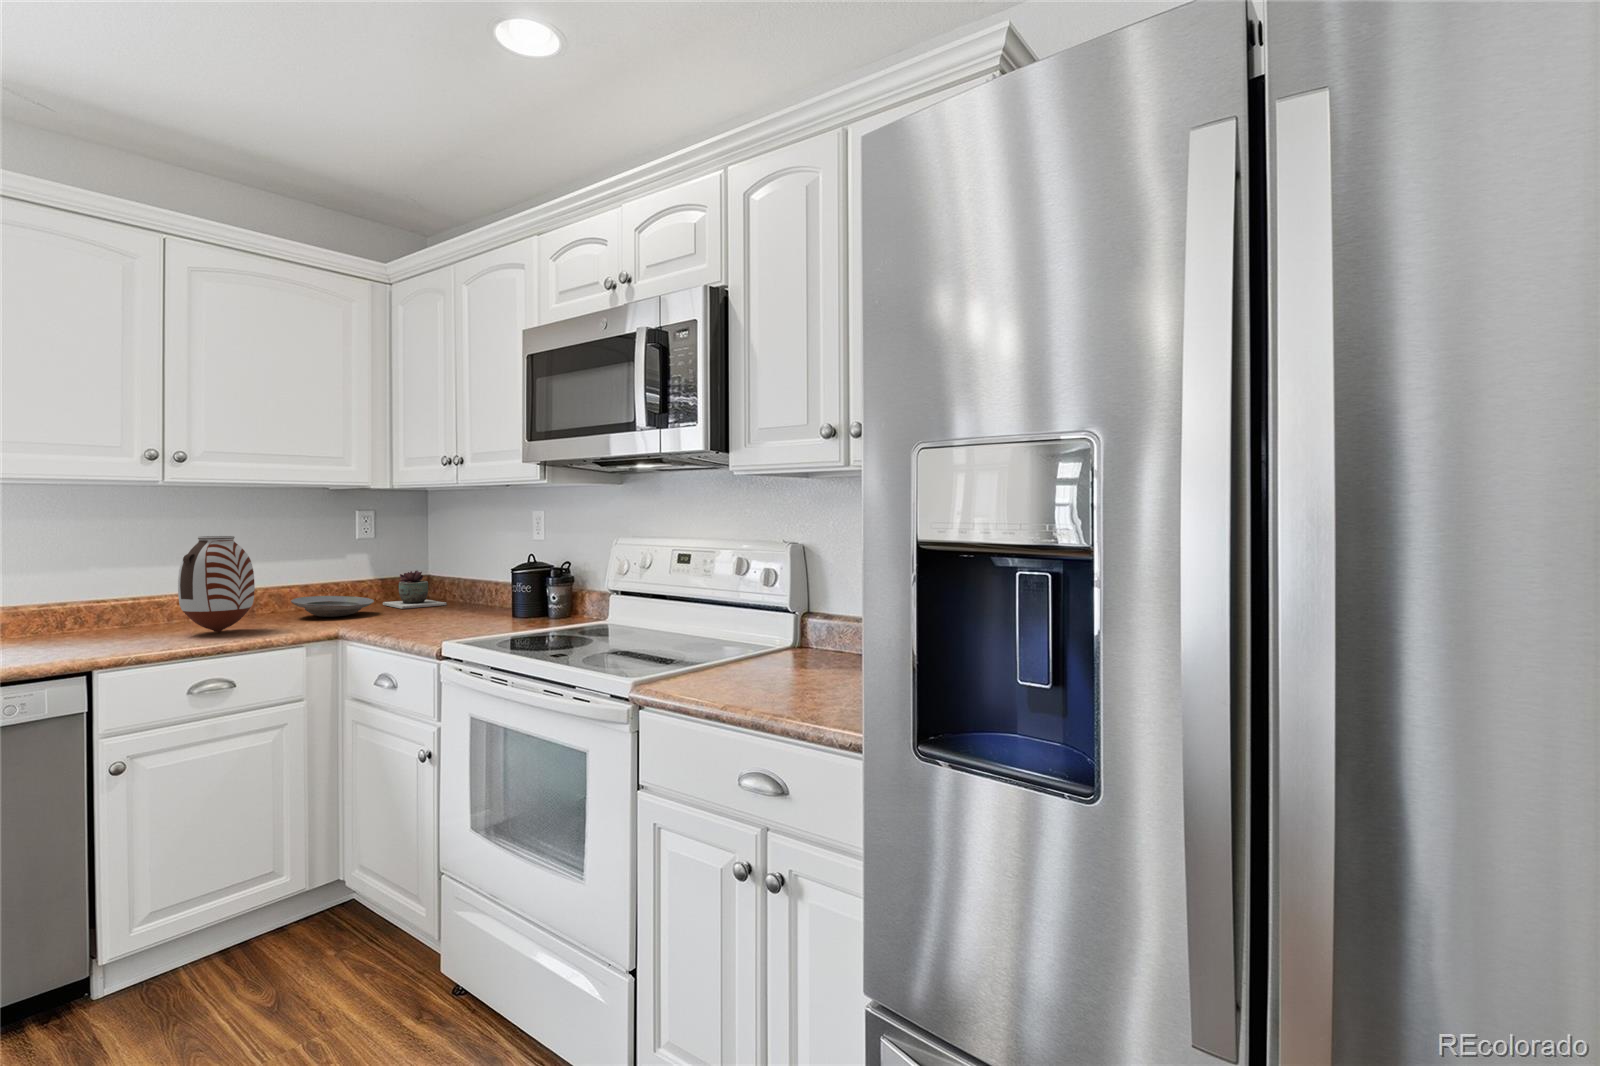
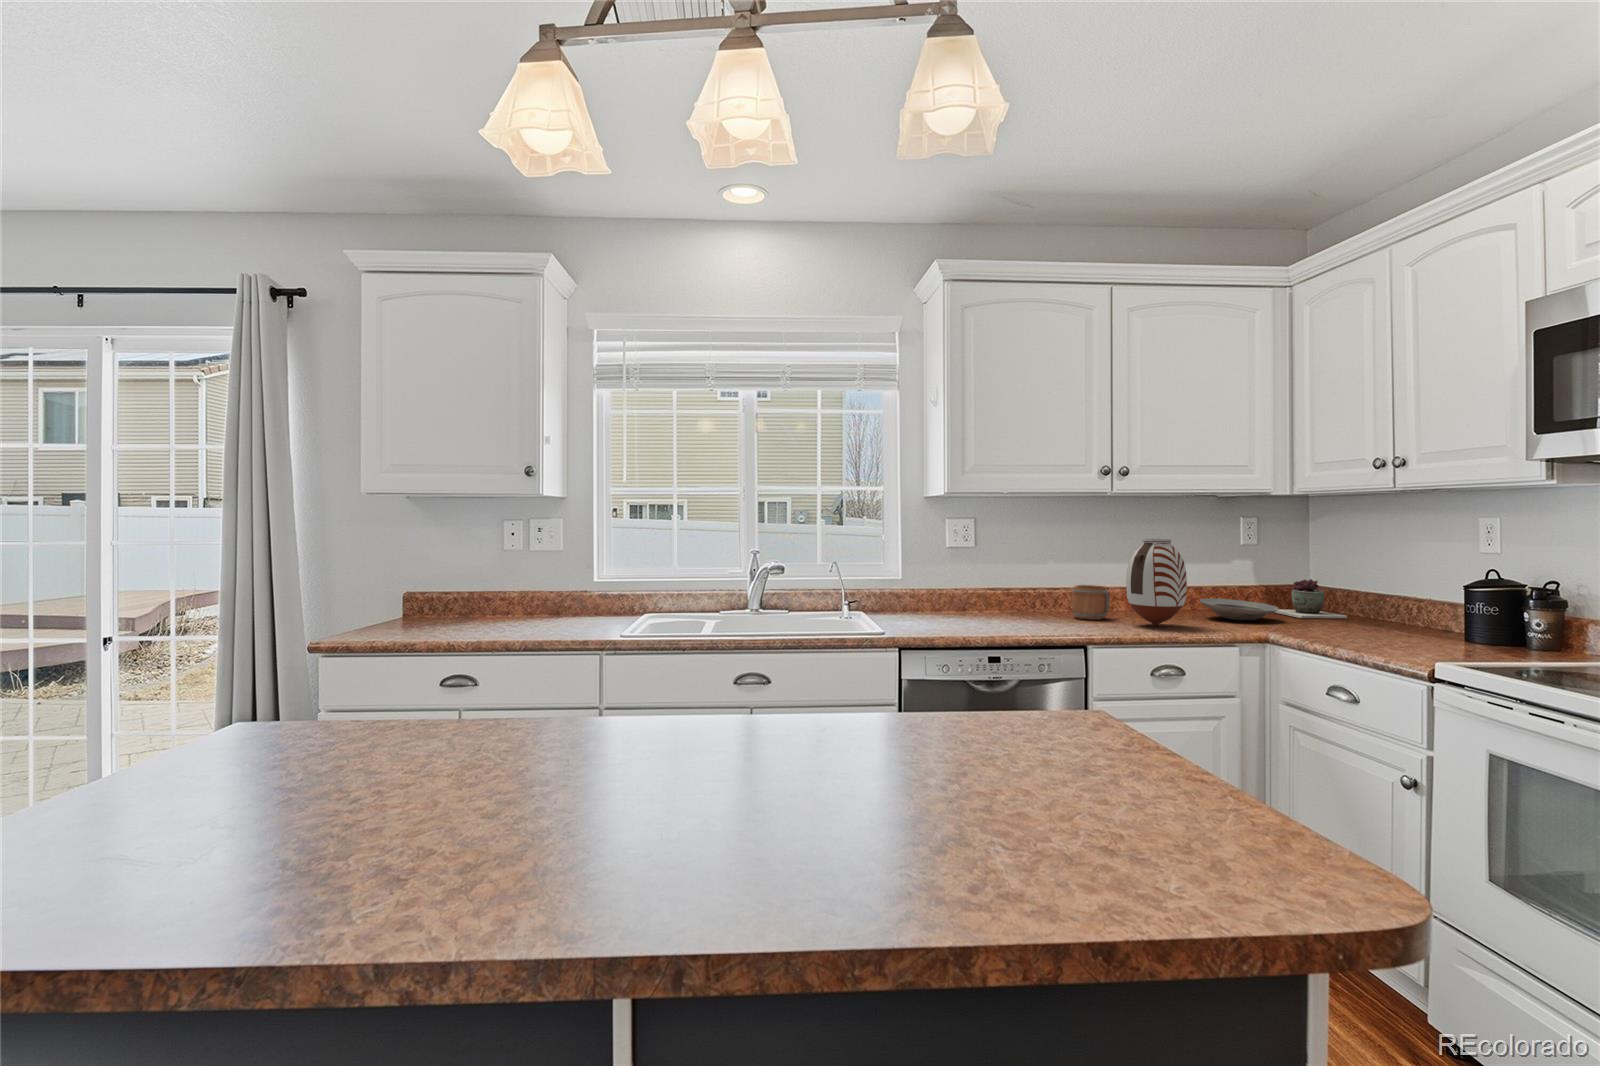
mug: none [116,591,169,634] -> present [1072,584,1110,620]

